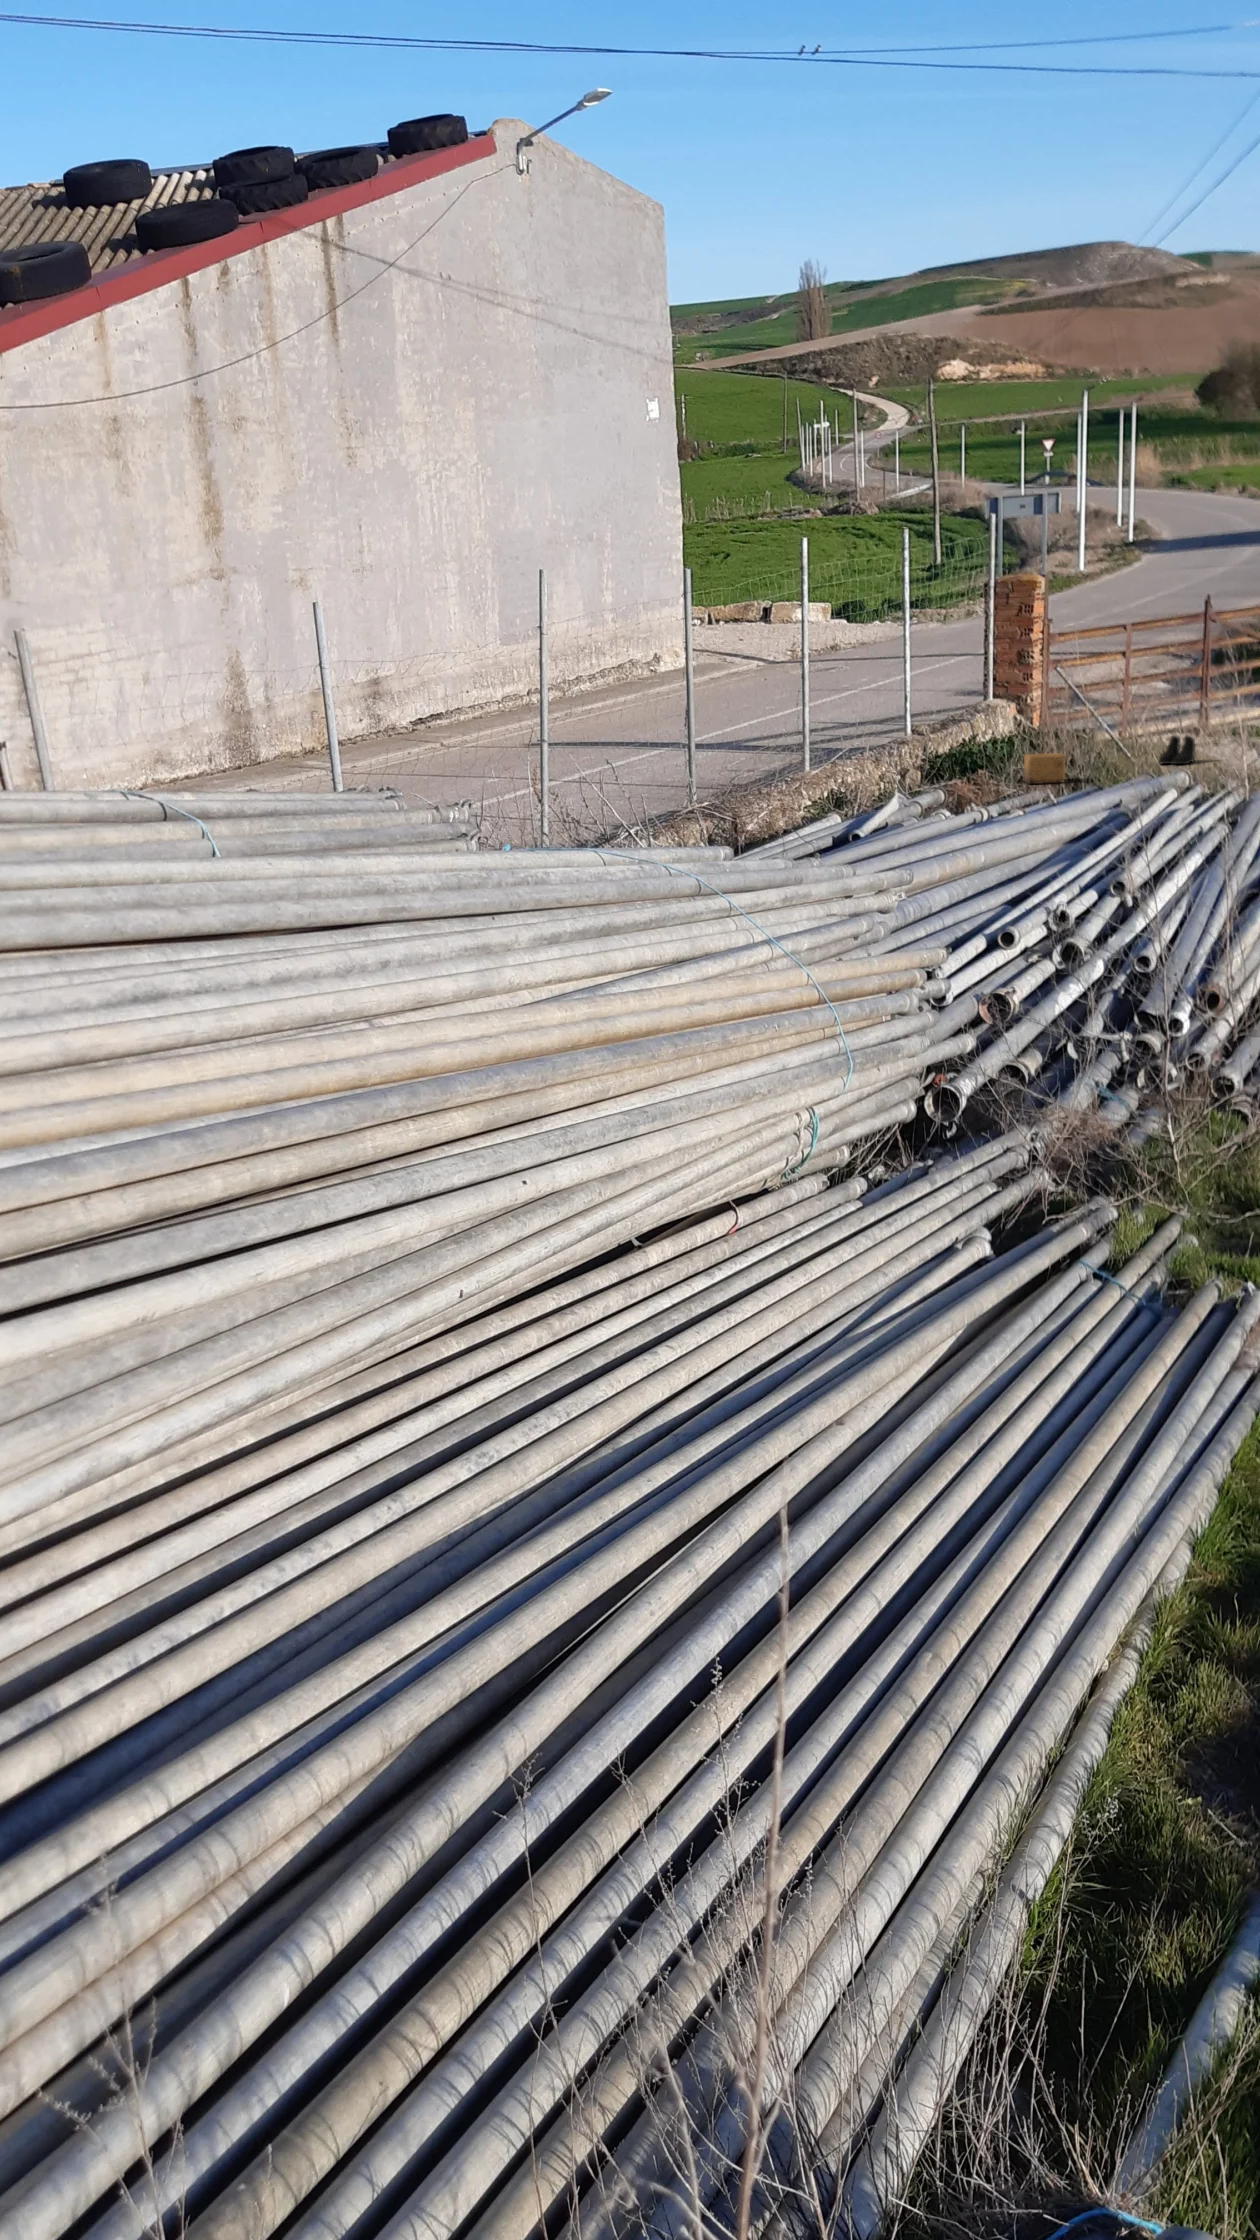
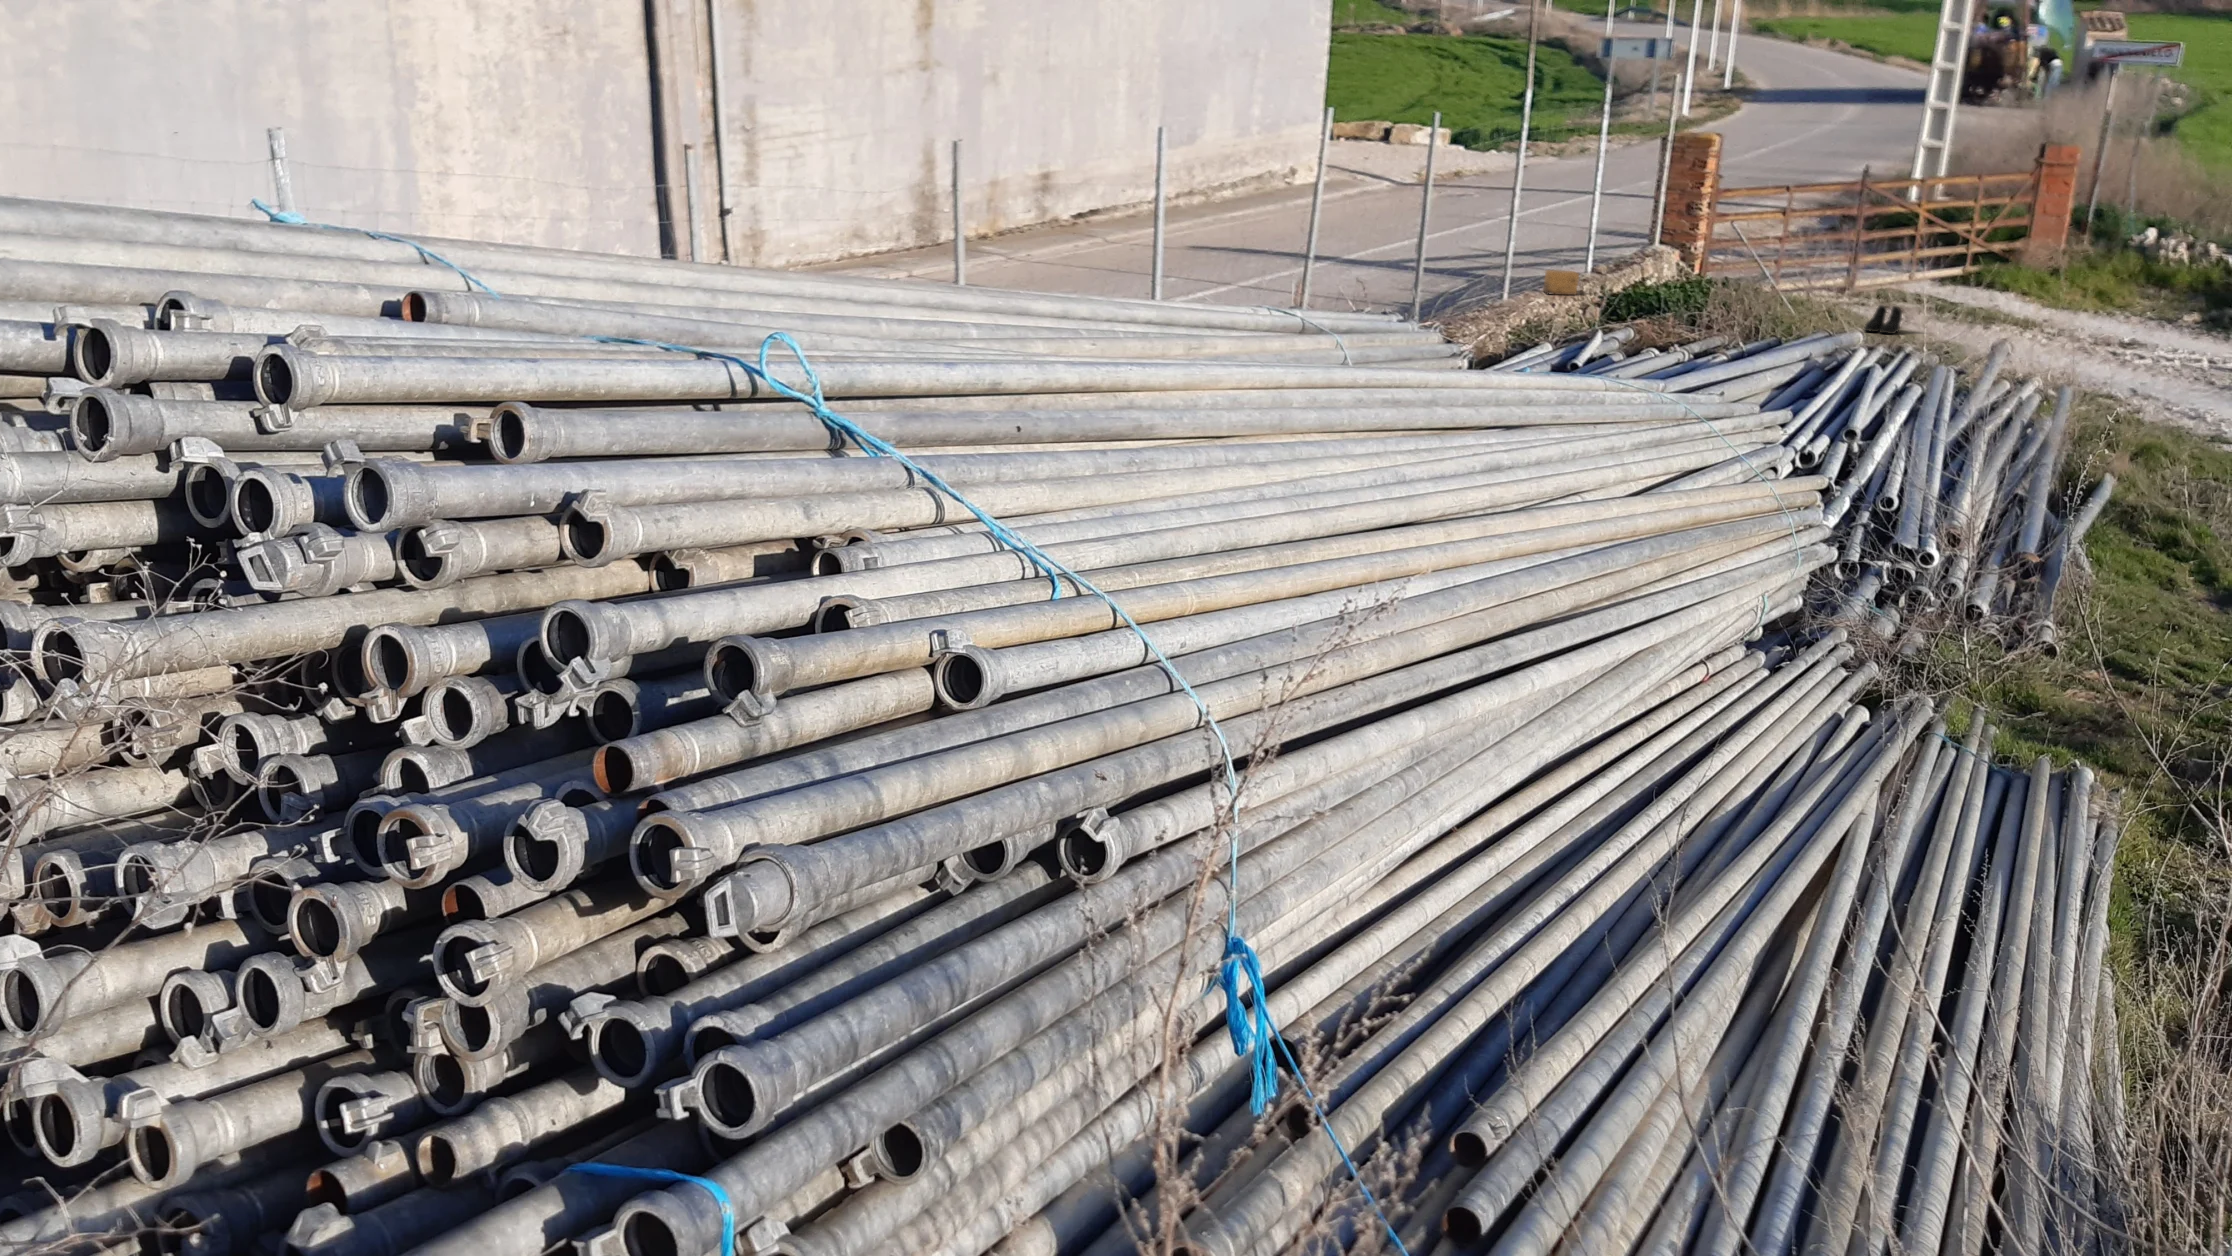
cardboard box: present [1024,753,1066,784] -> present [1543,270,1579,295]

